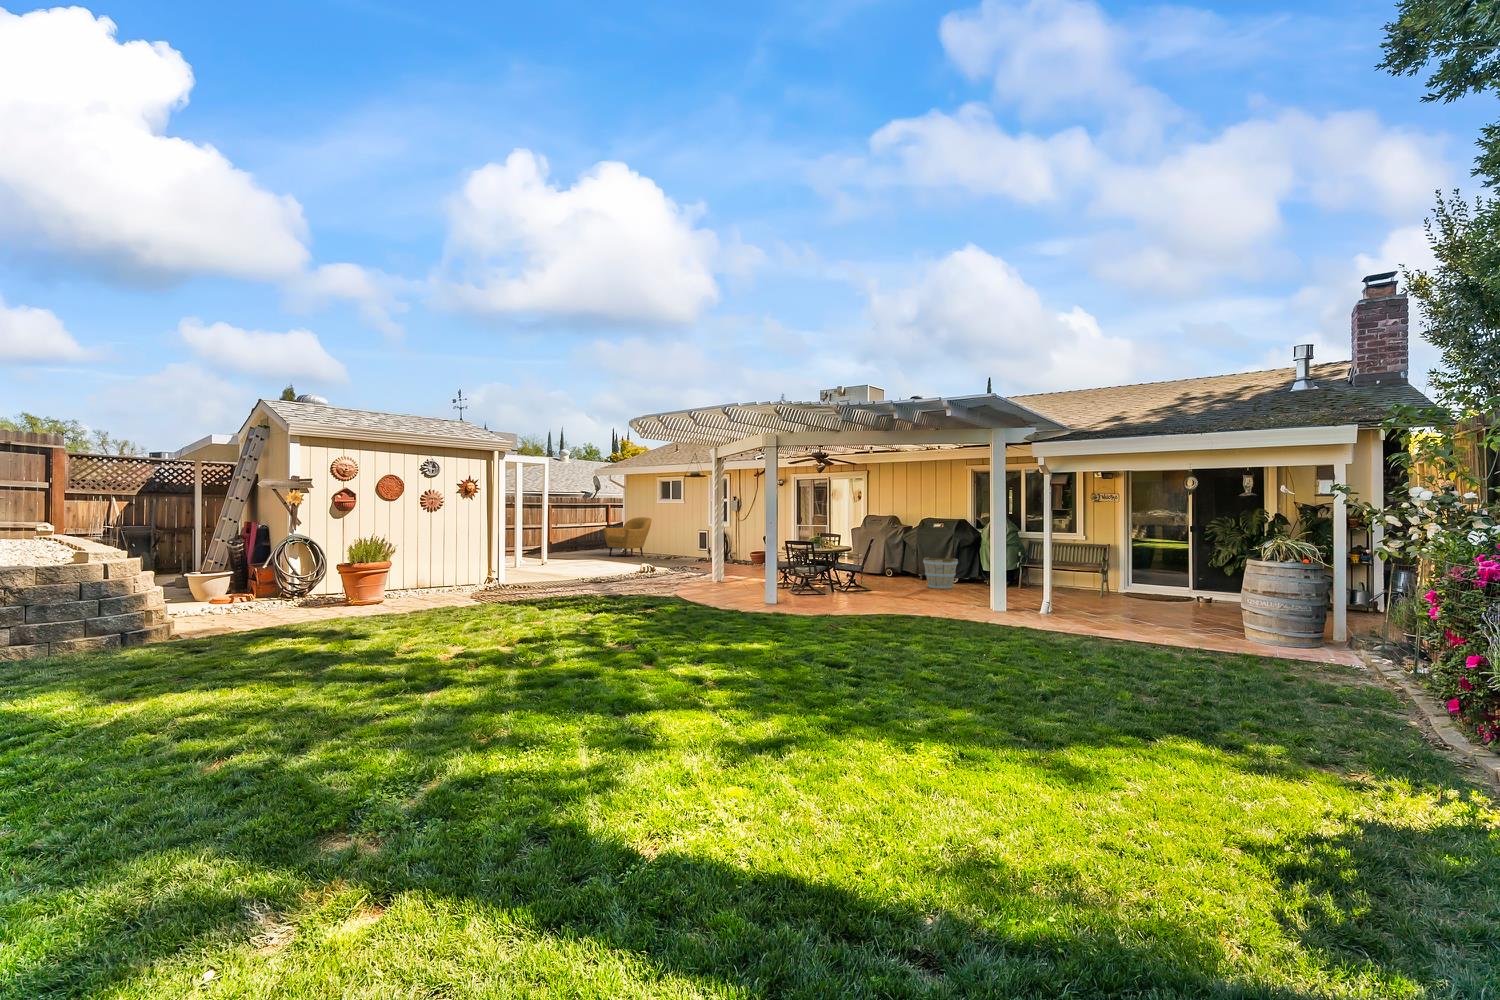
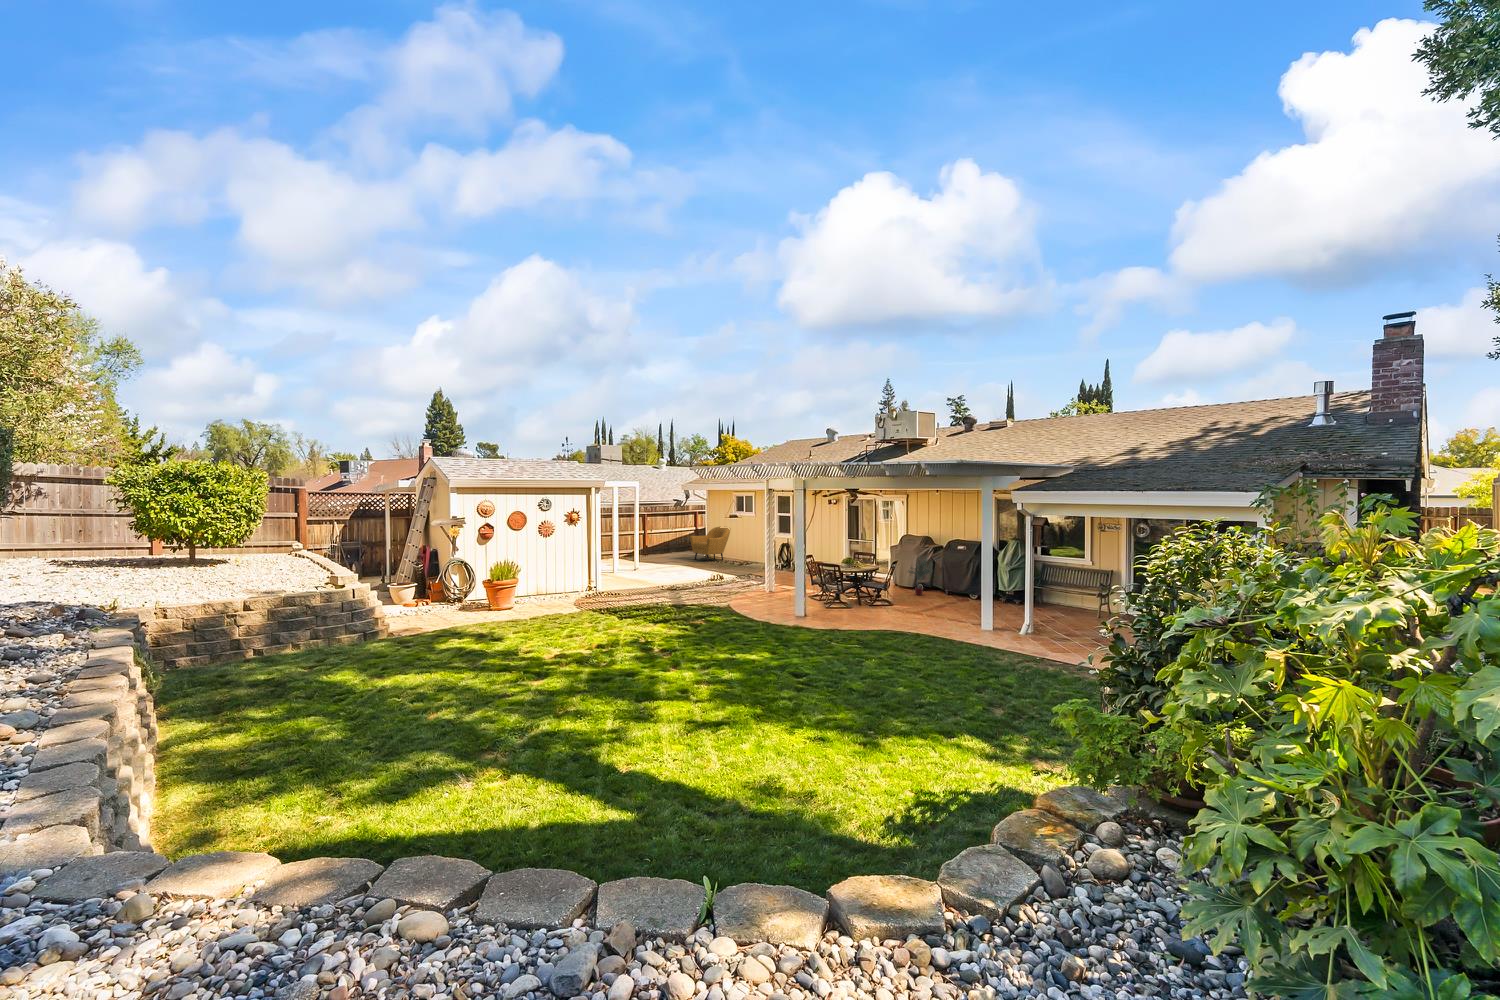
potted tree: none [879,535,913,582] -> present [908,557,932,595]
wooden bucket: present [923,557,958,589] -> none [938,577,968,605]

